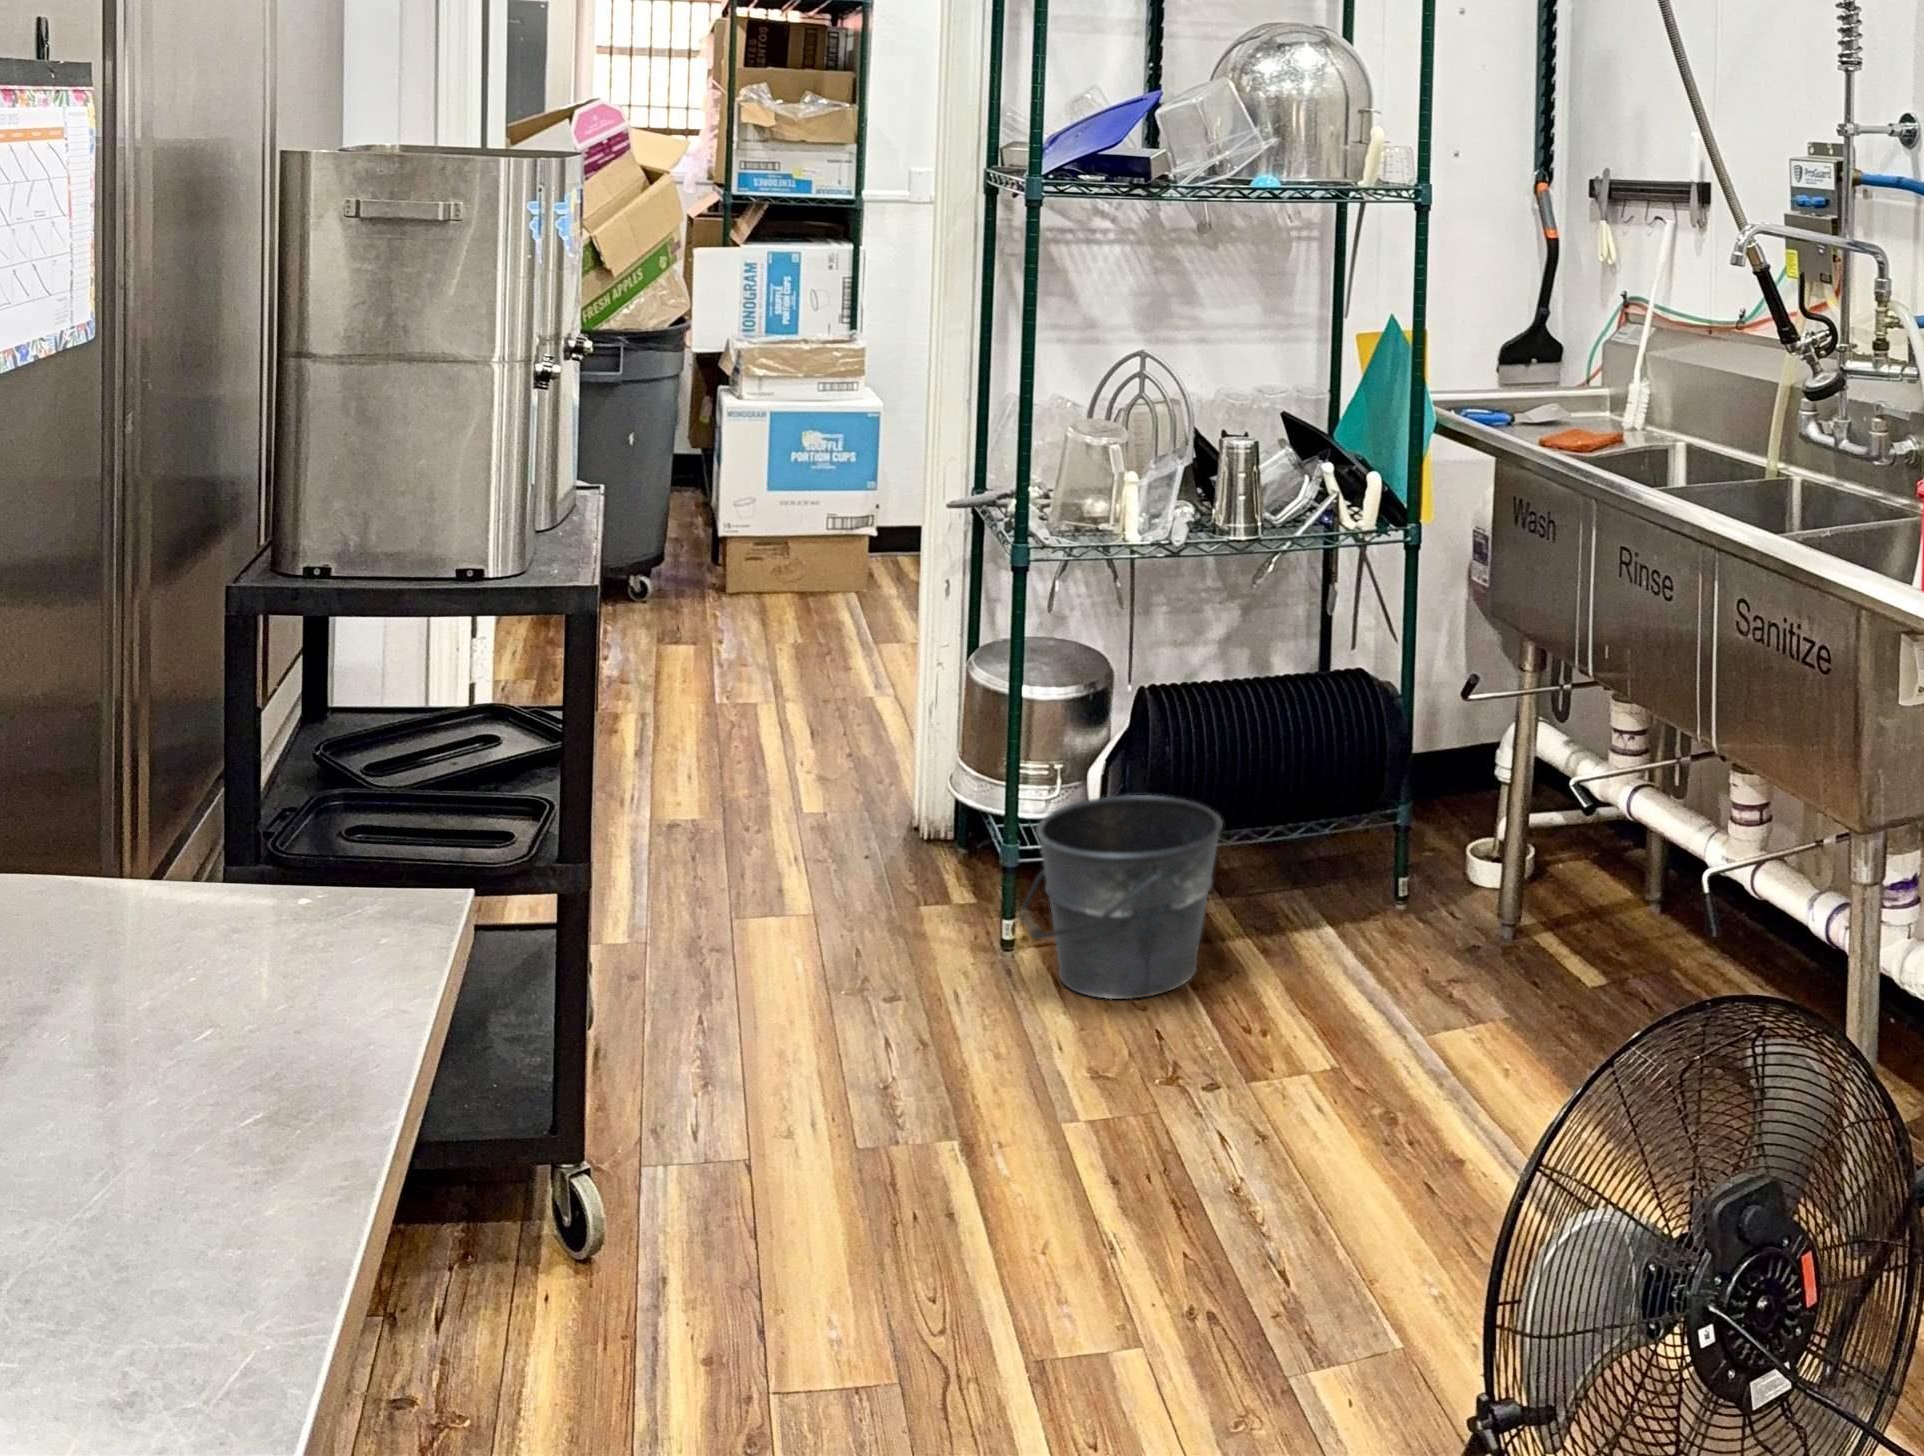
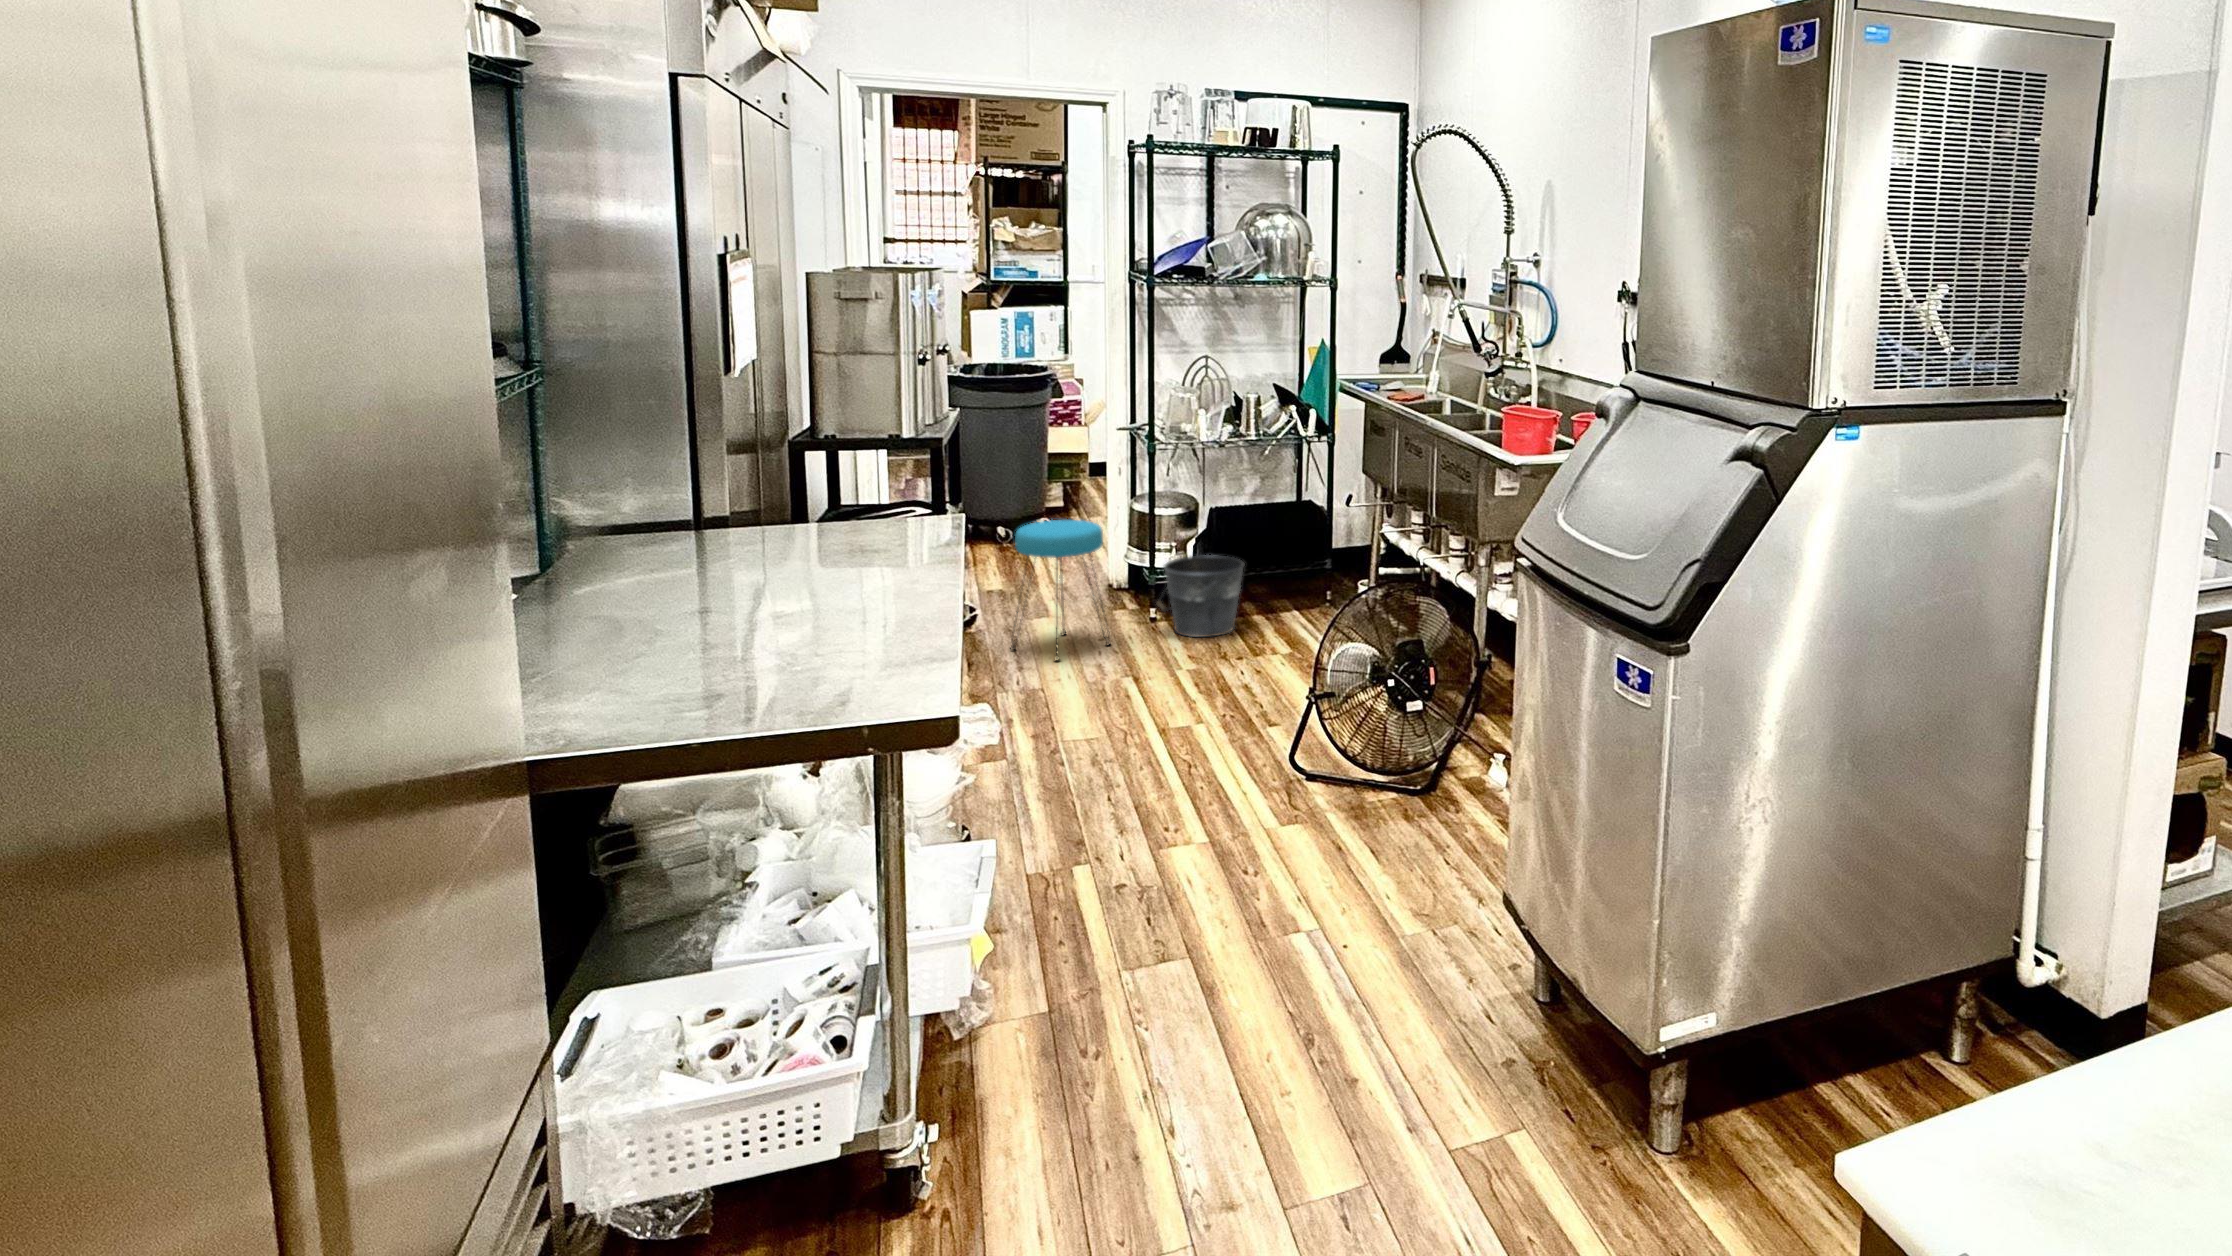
stool: none [664,724,910,1083] -> present [1011,520,1110,660]

